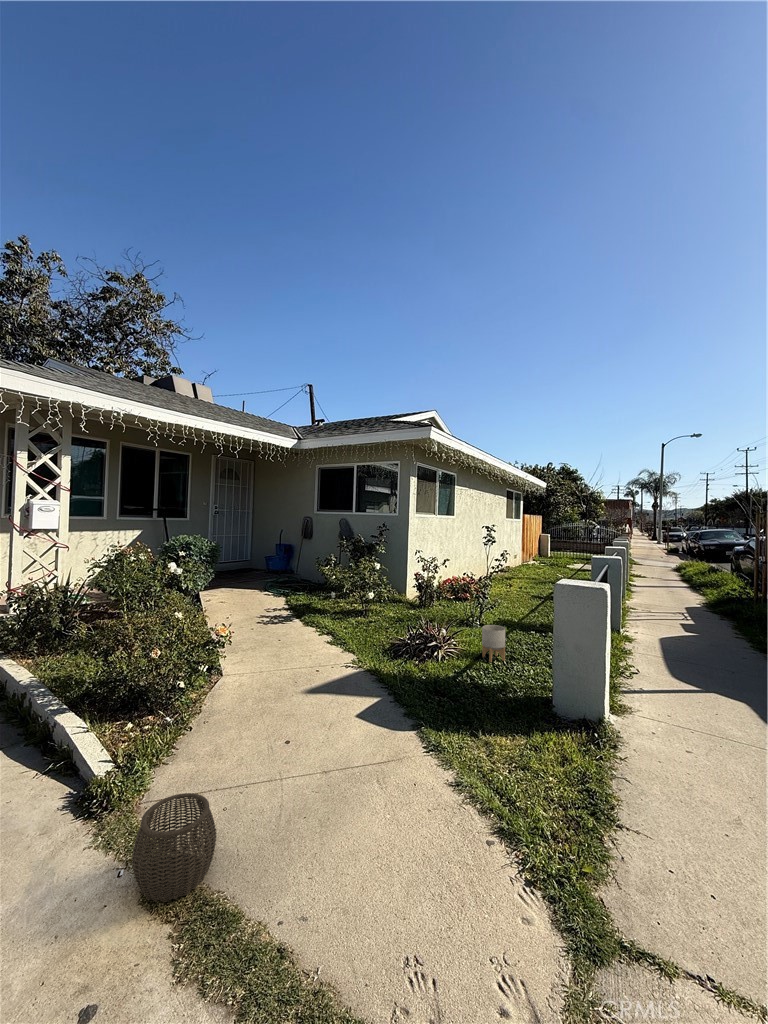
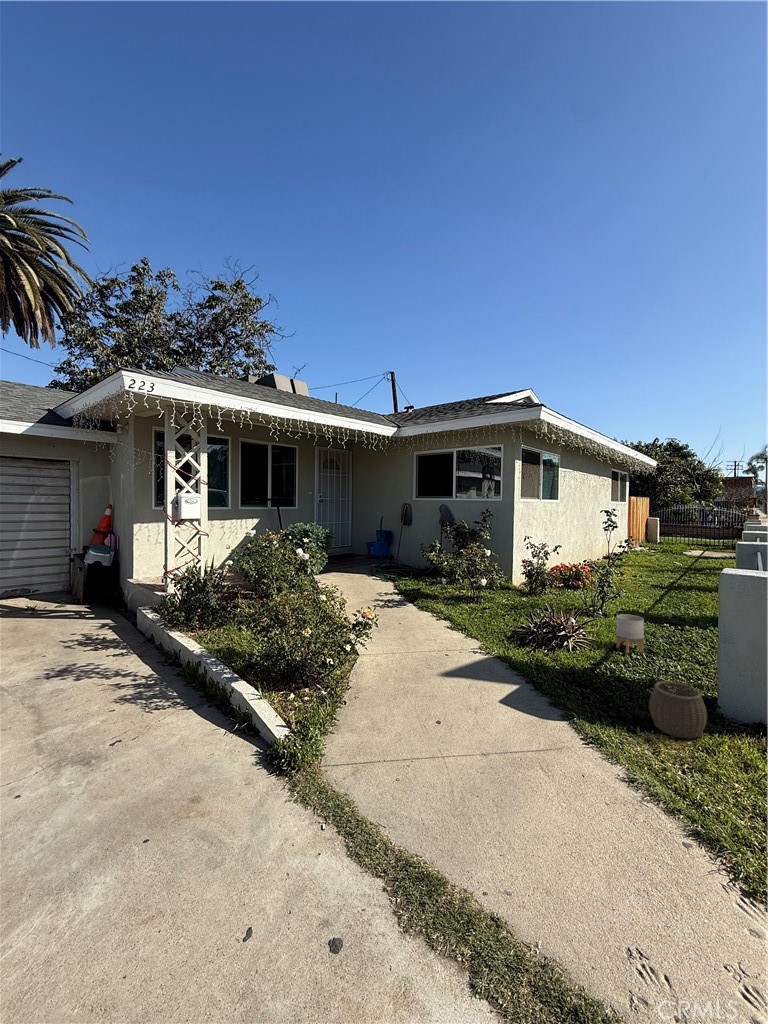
woven basket: present [132,793,217,902] -> present [649,681,707,739]

